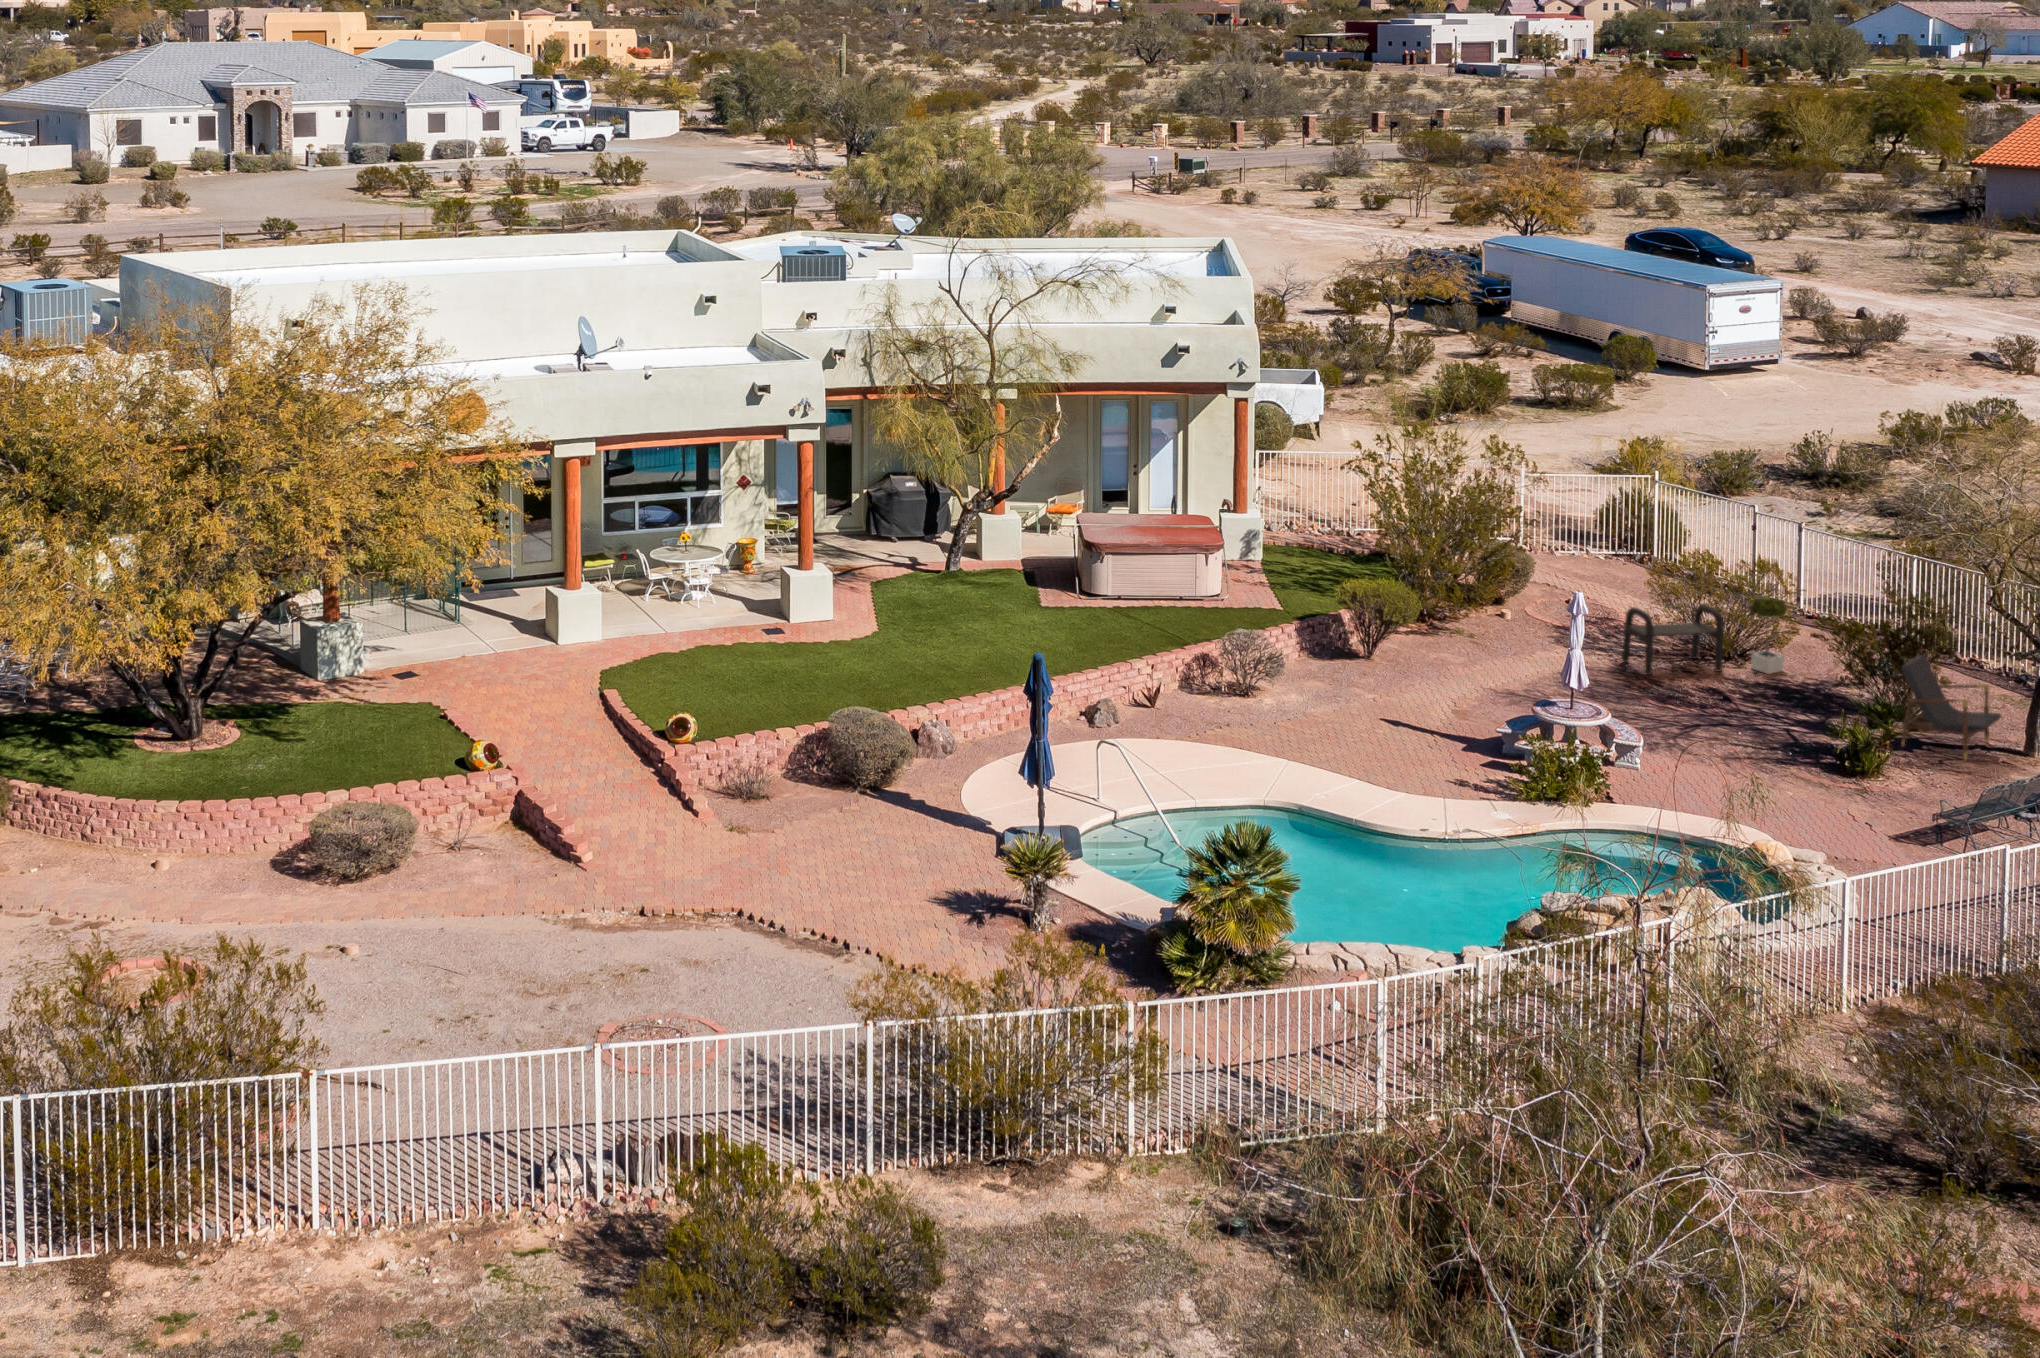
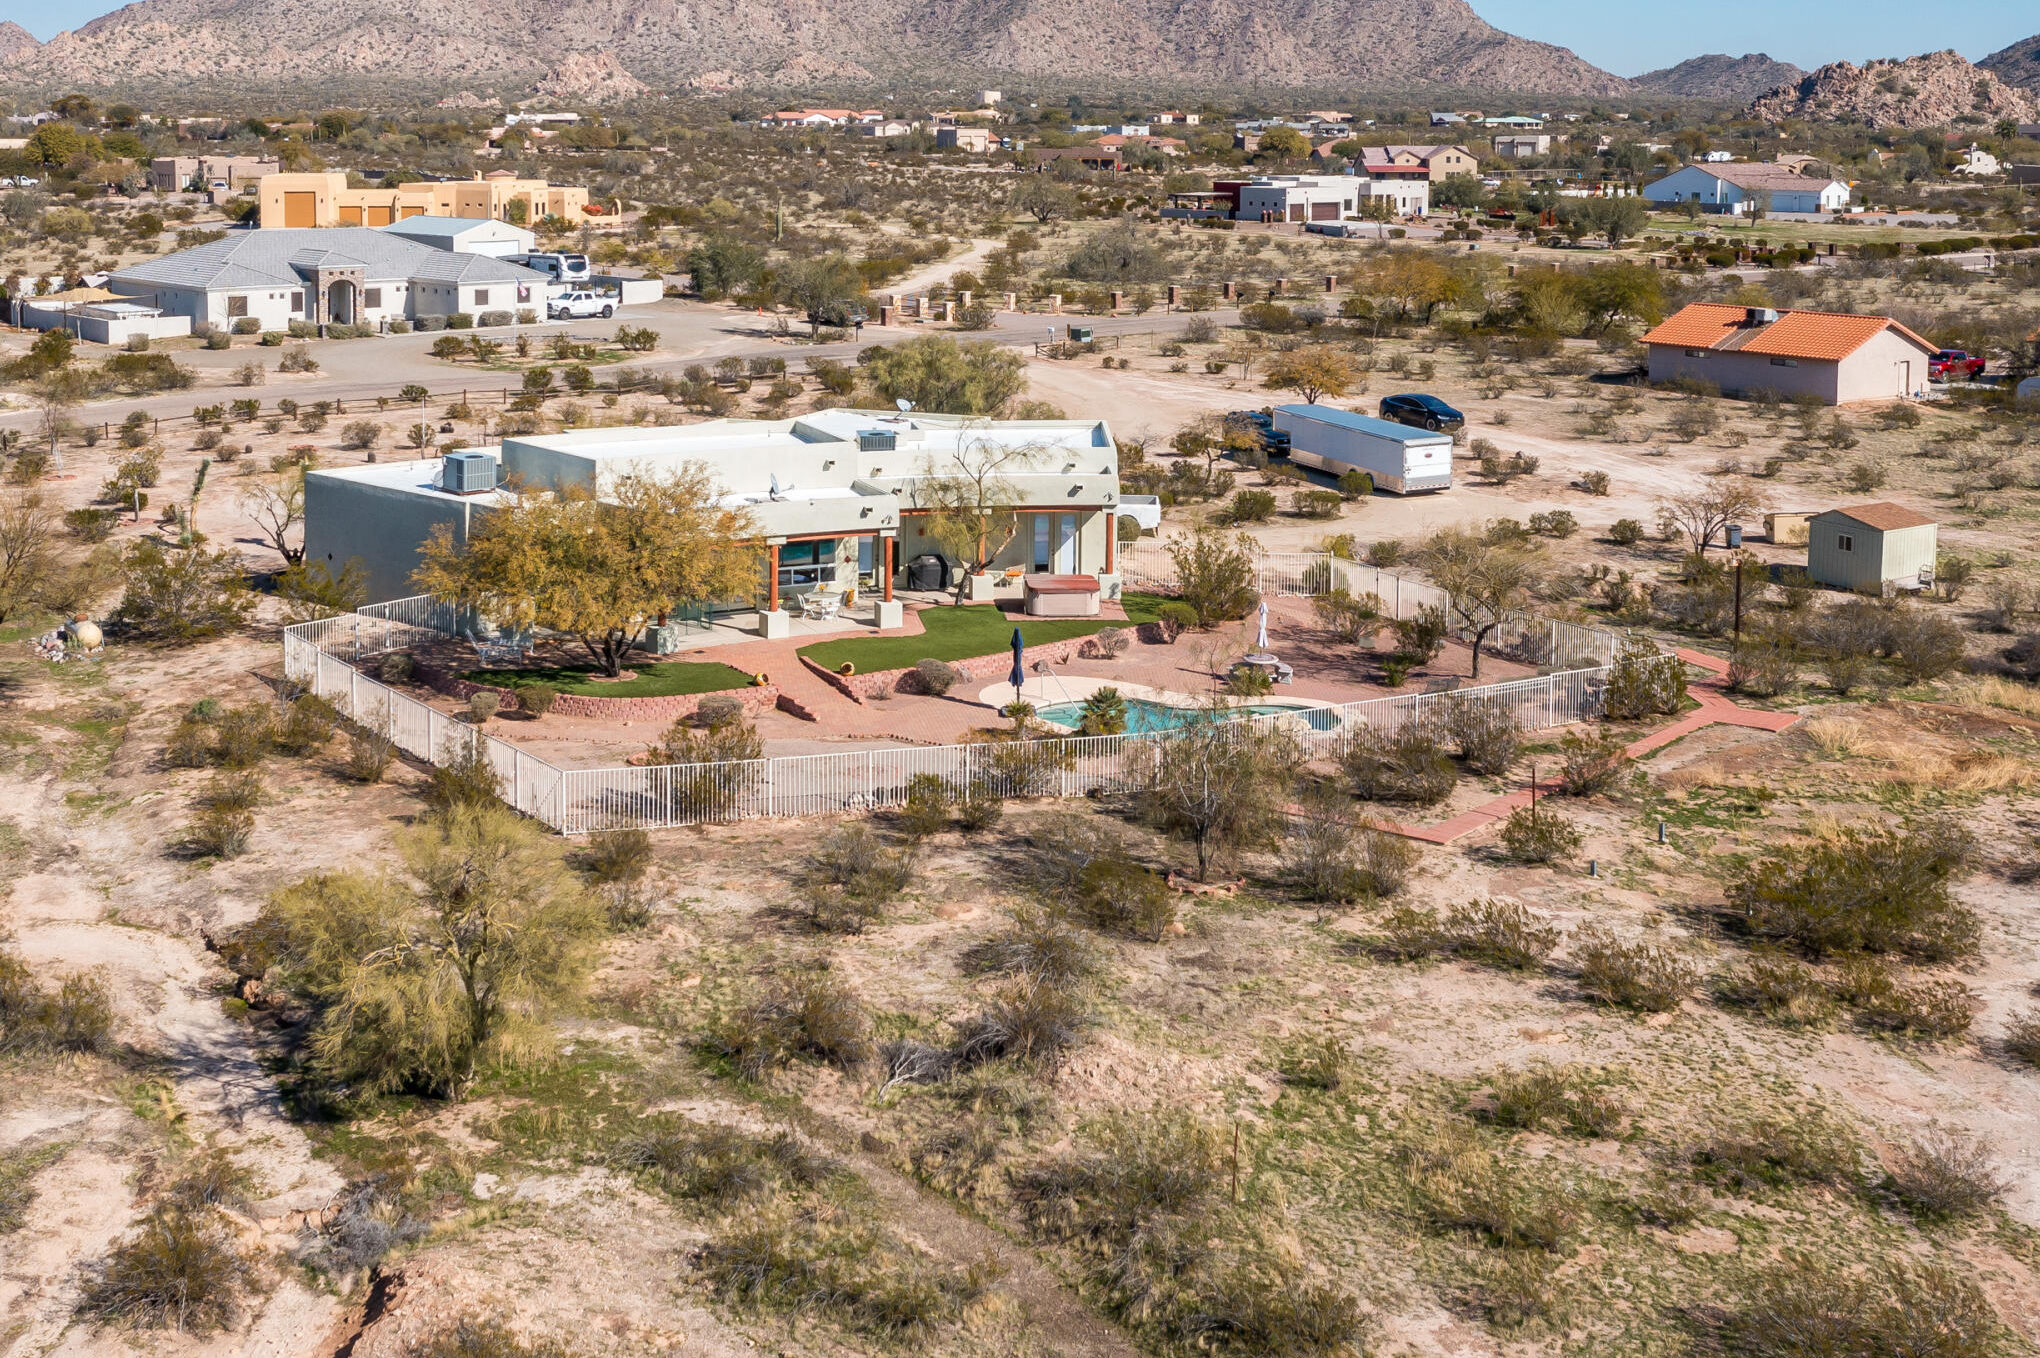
bench: present [1622,604,1724,675] -> none [1298,615,1346,649]
lounge chair: present [1902,655,2001,761] -> none [1413,632,1458,680]

